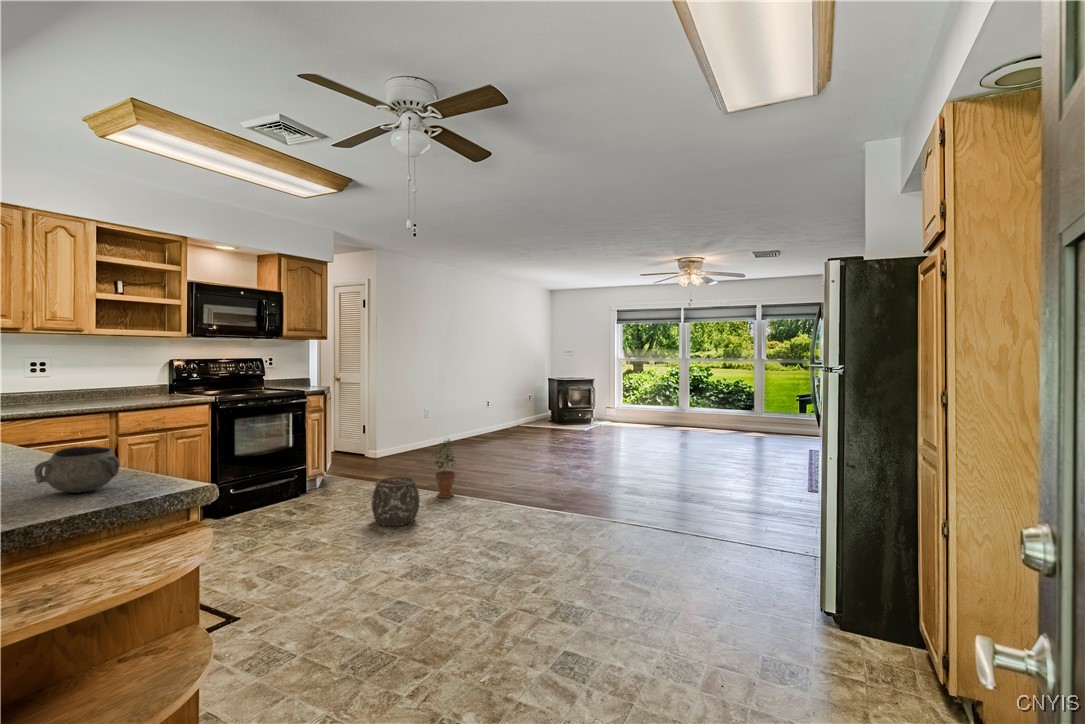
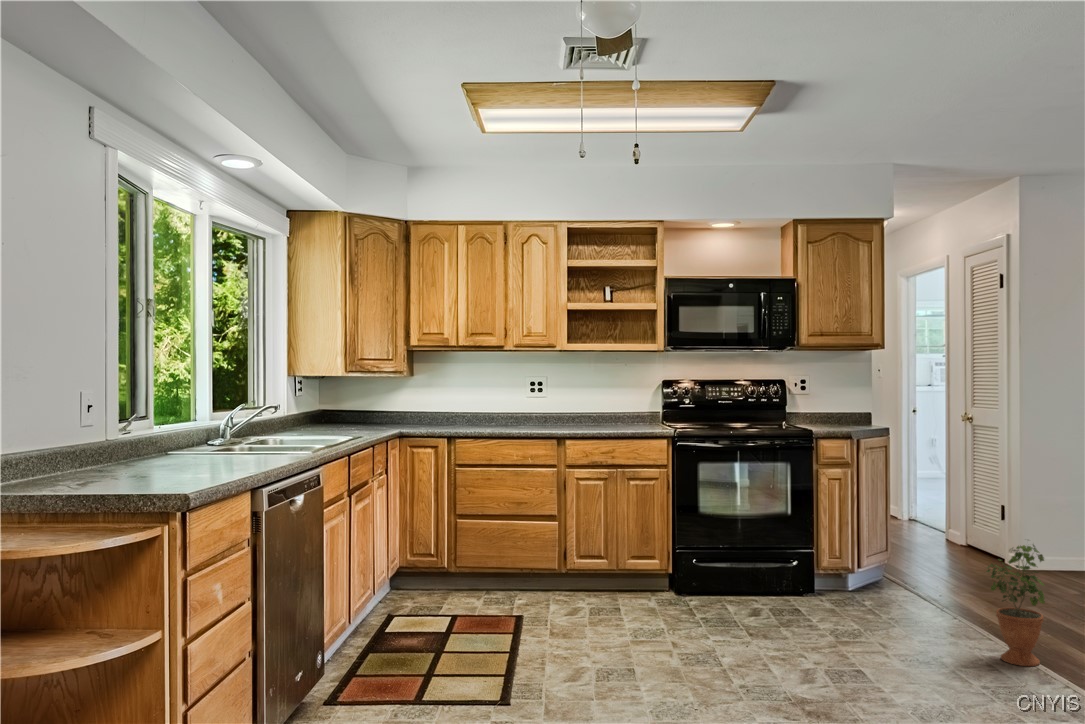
decorative bowl: present [34,446,119,493] -> none [114,445,173,483]
woven basket: present [371,477,420,526] -> none [810,588,901,681]

